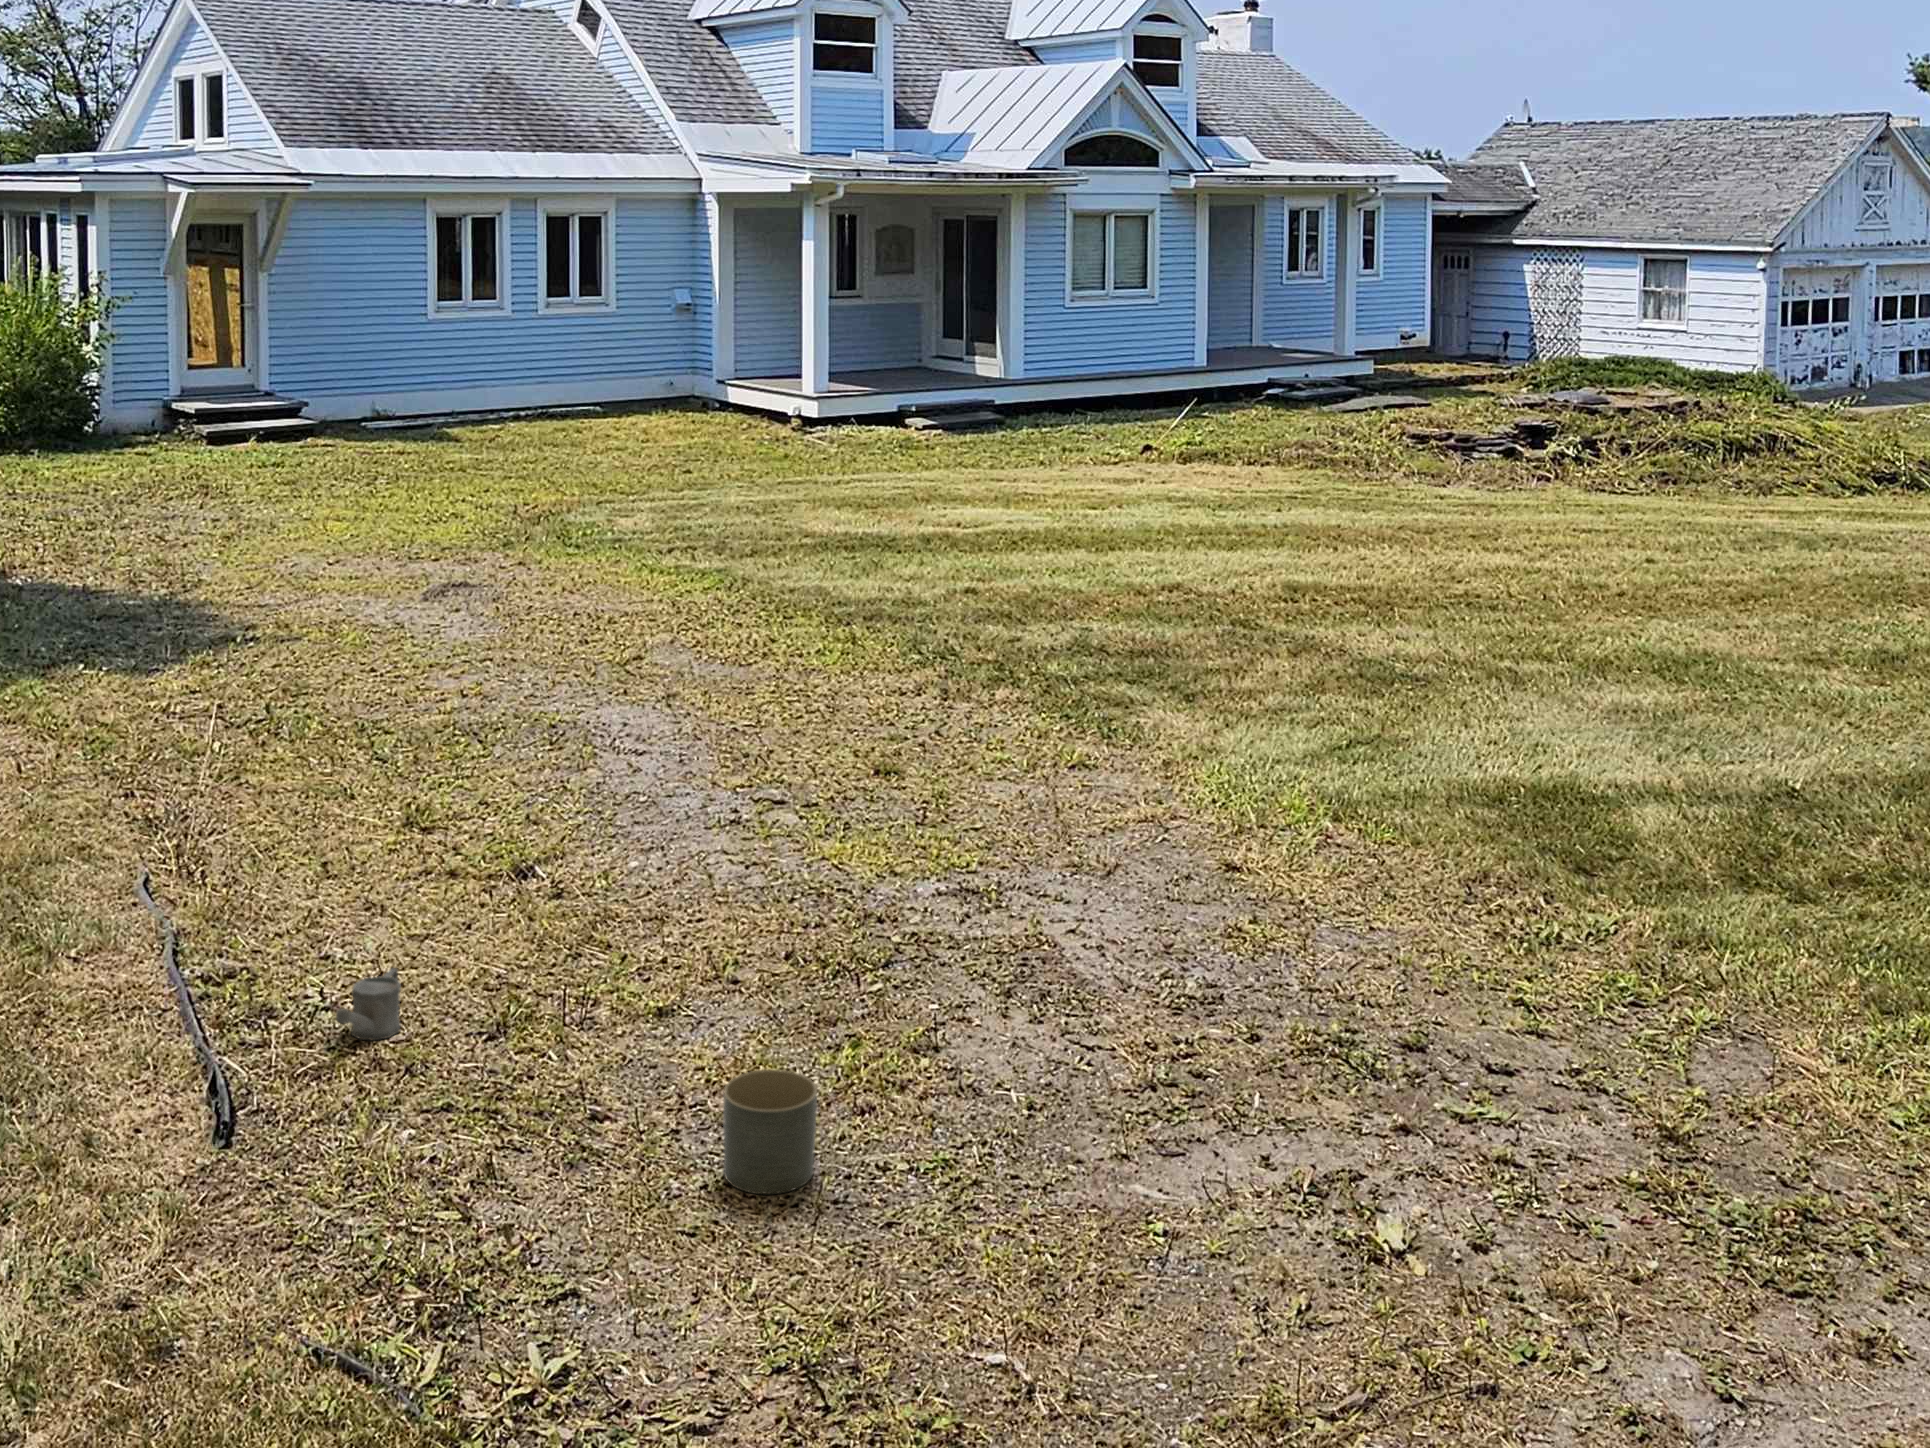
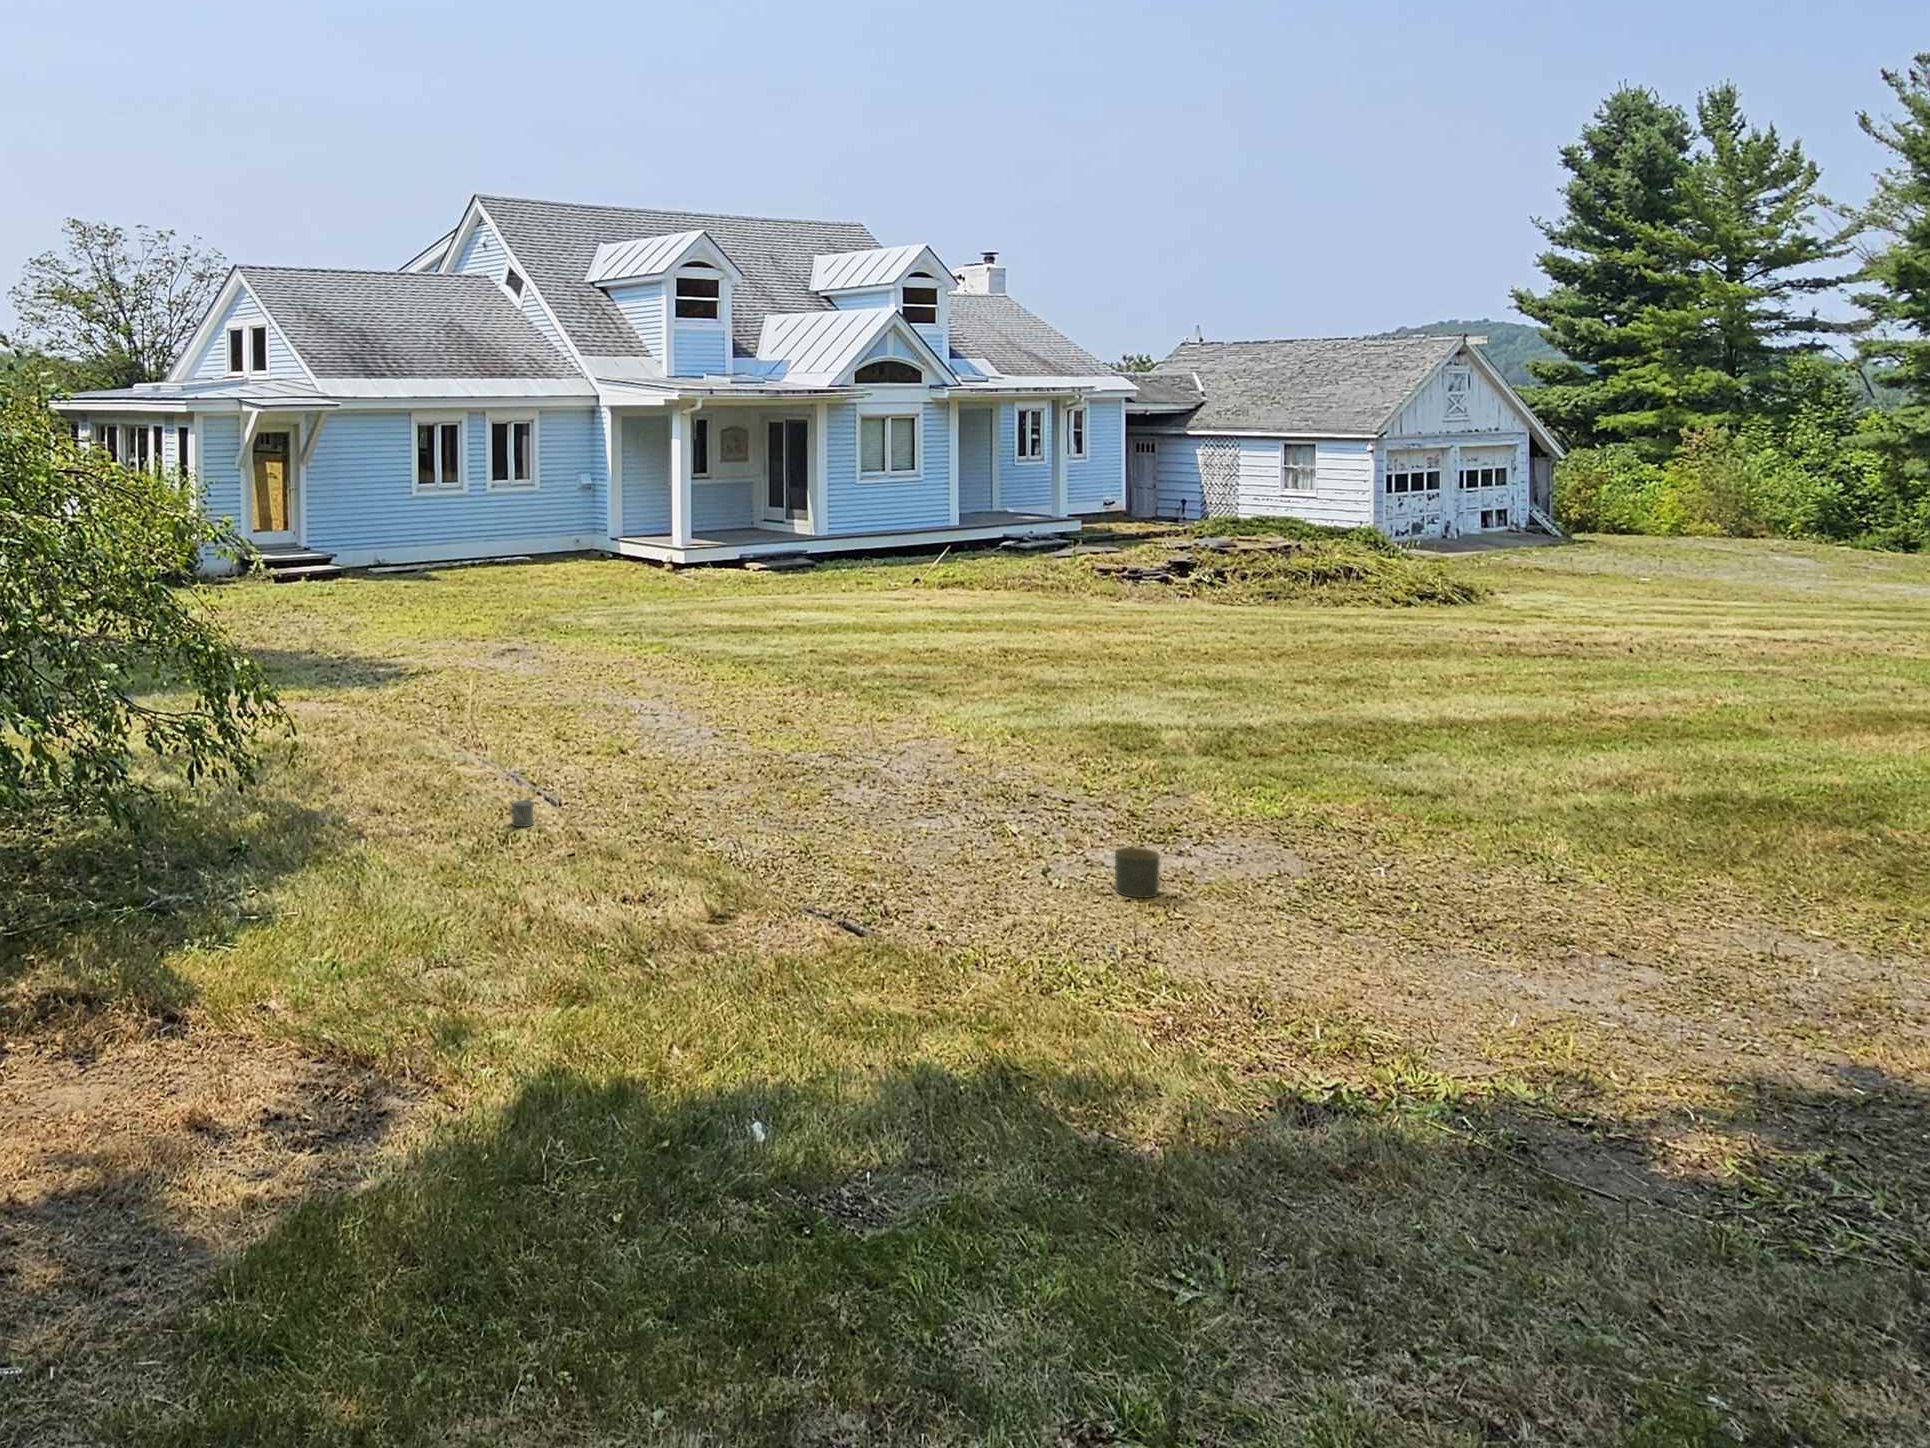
planter: present [723,1070,817,1194] -> present [1115,847,1160,898]

